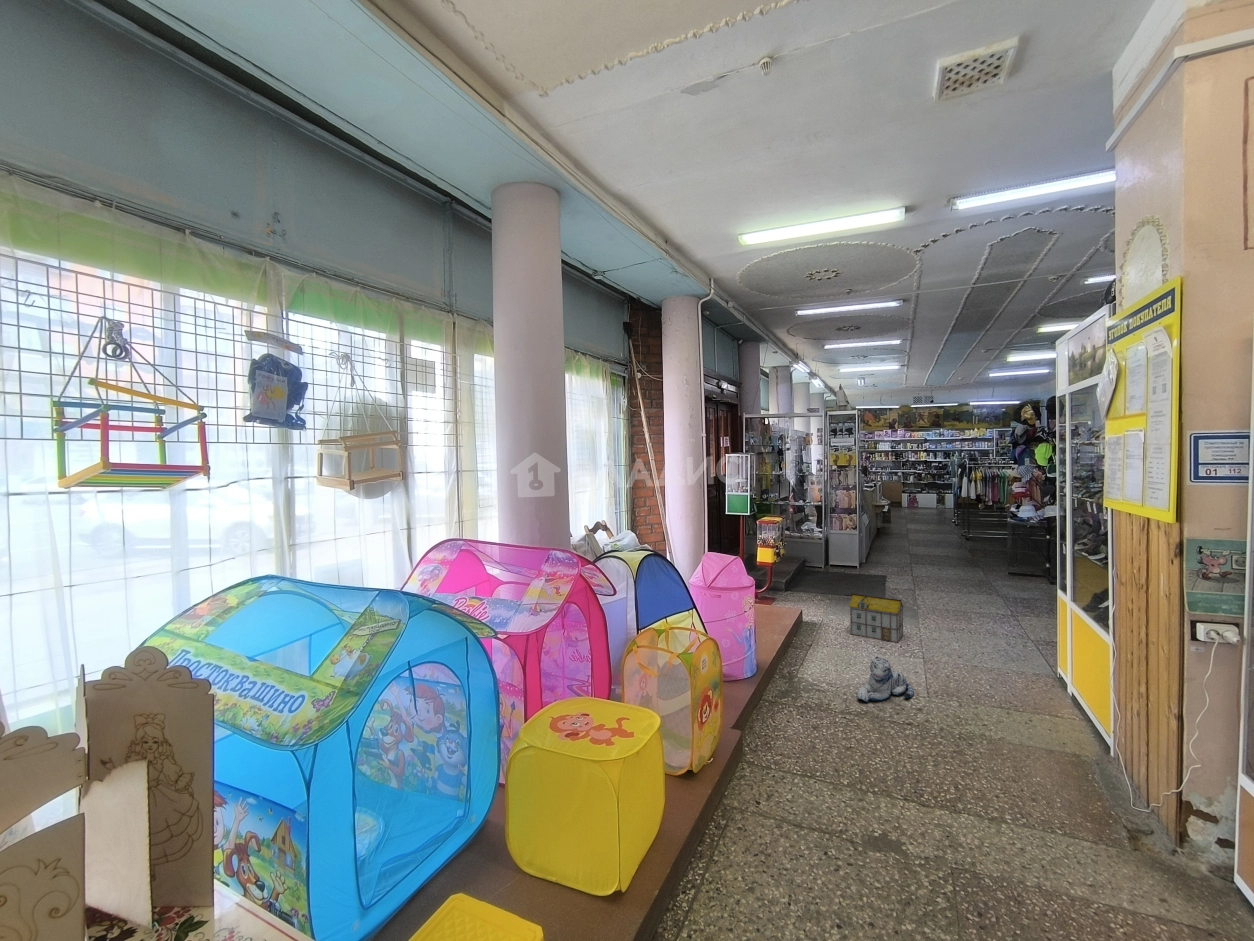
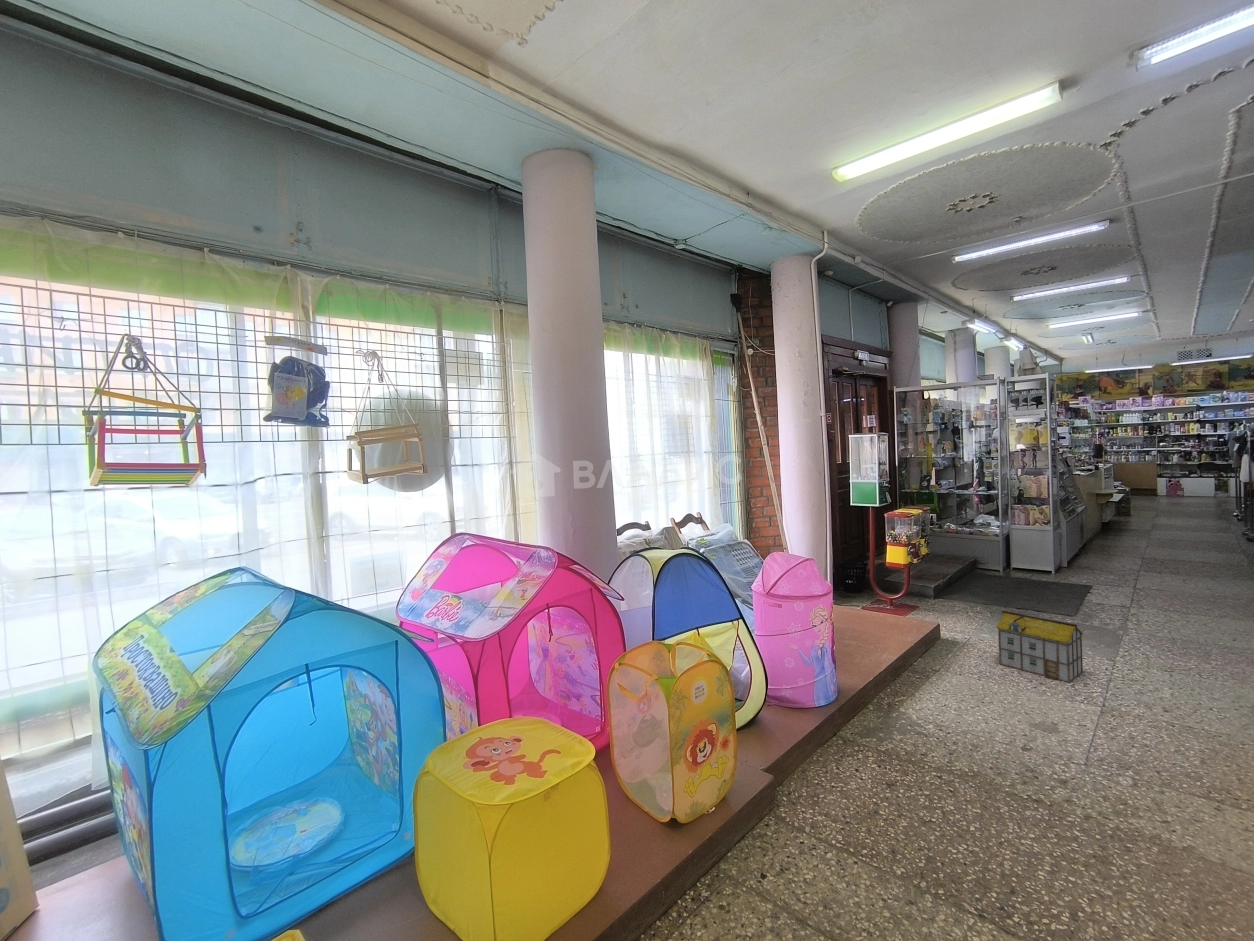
plush toy: present [858,656,914,702] -> none [969,701,1066,766]

